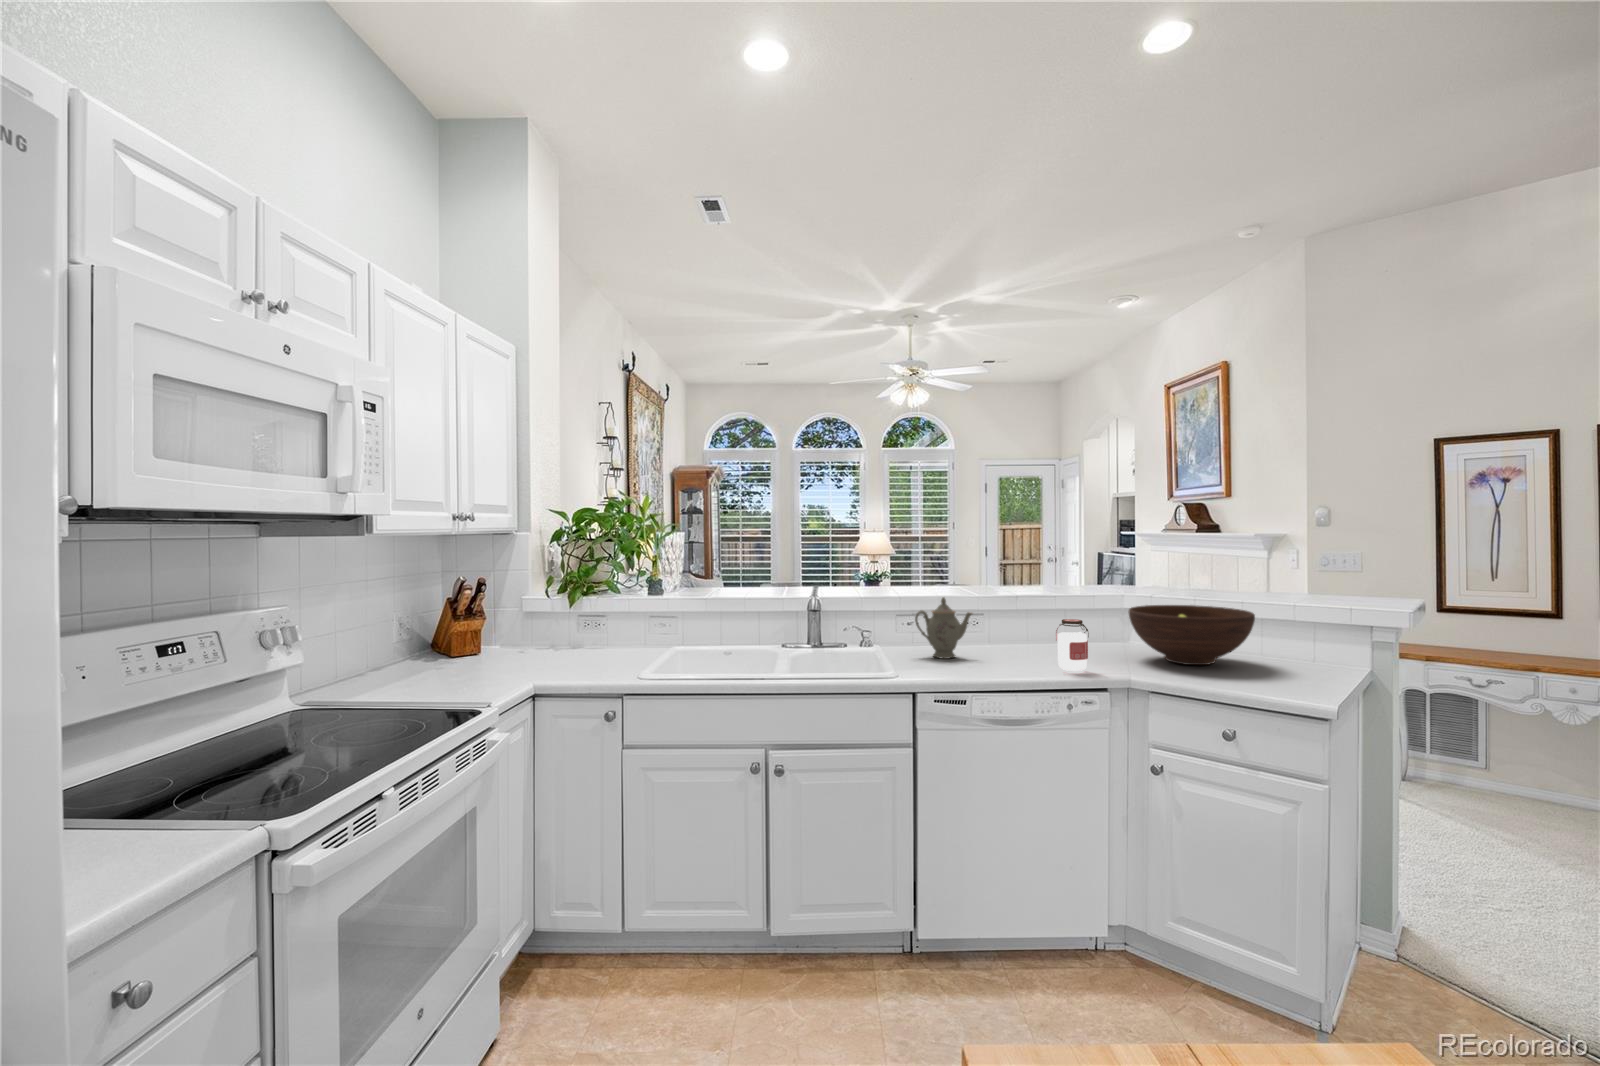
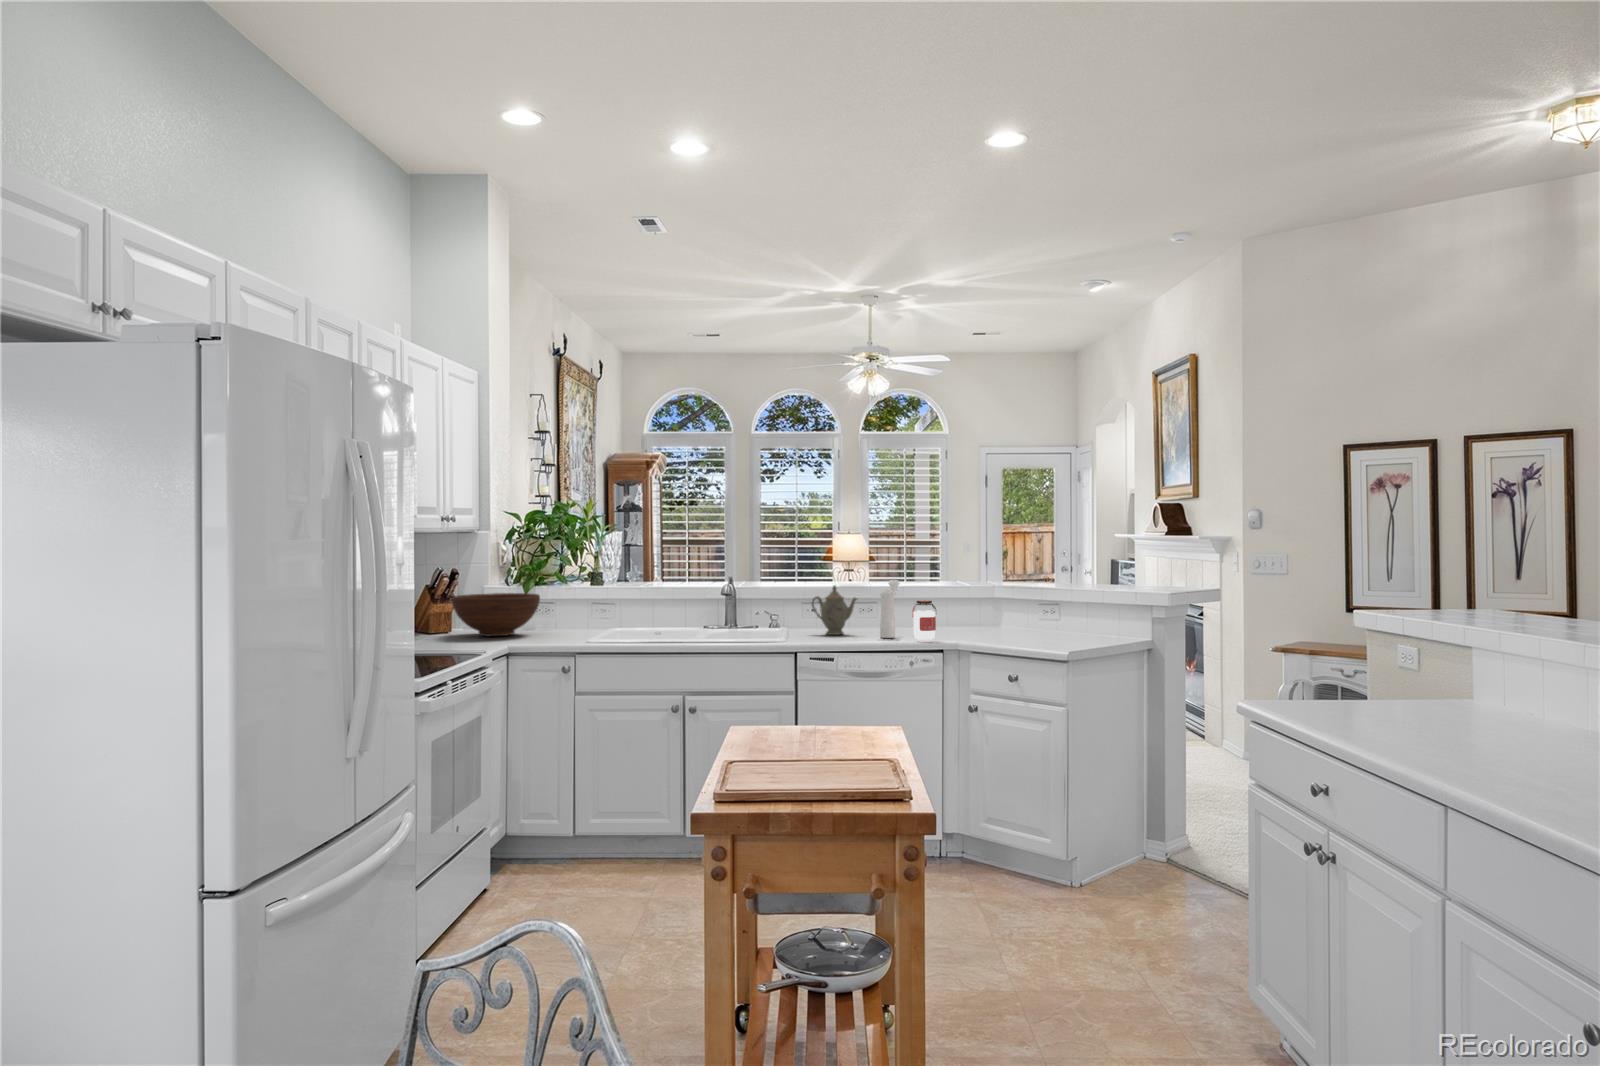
pepper mill: none [1007,591,1028,666] -> present [880,580,900,638]
fruit bowl: present [1128,605,1255,665] -> present [452,593,540,636]

